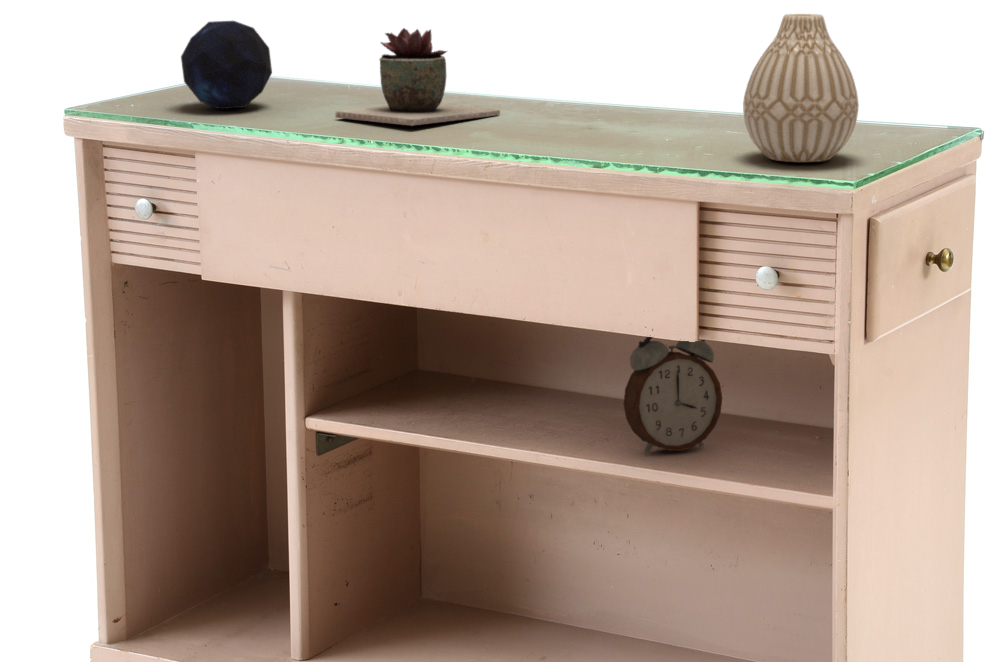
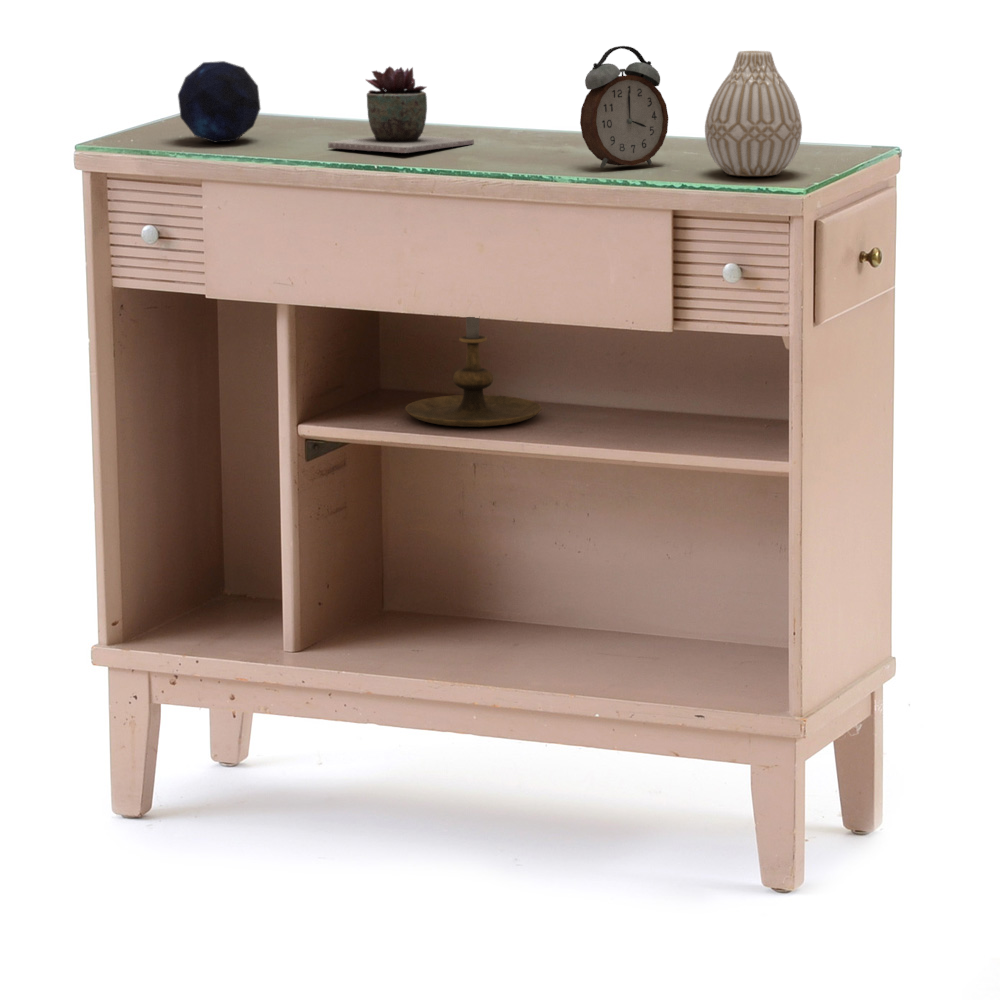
candle holder: none [422,247,573,429] -> present [406,317,541,427]
alarm clock: present [624,337,722,453] -> present [580,46,668,168]

